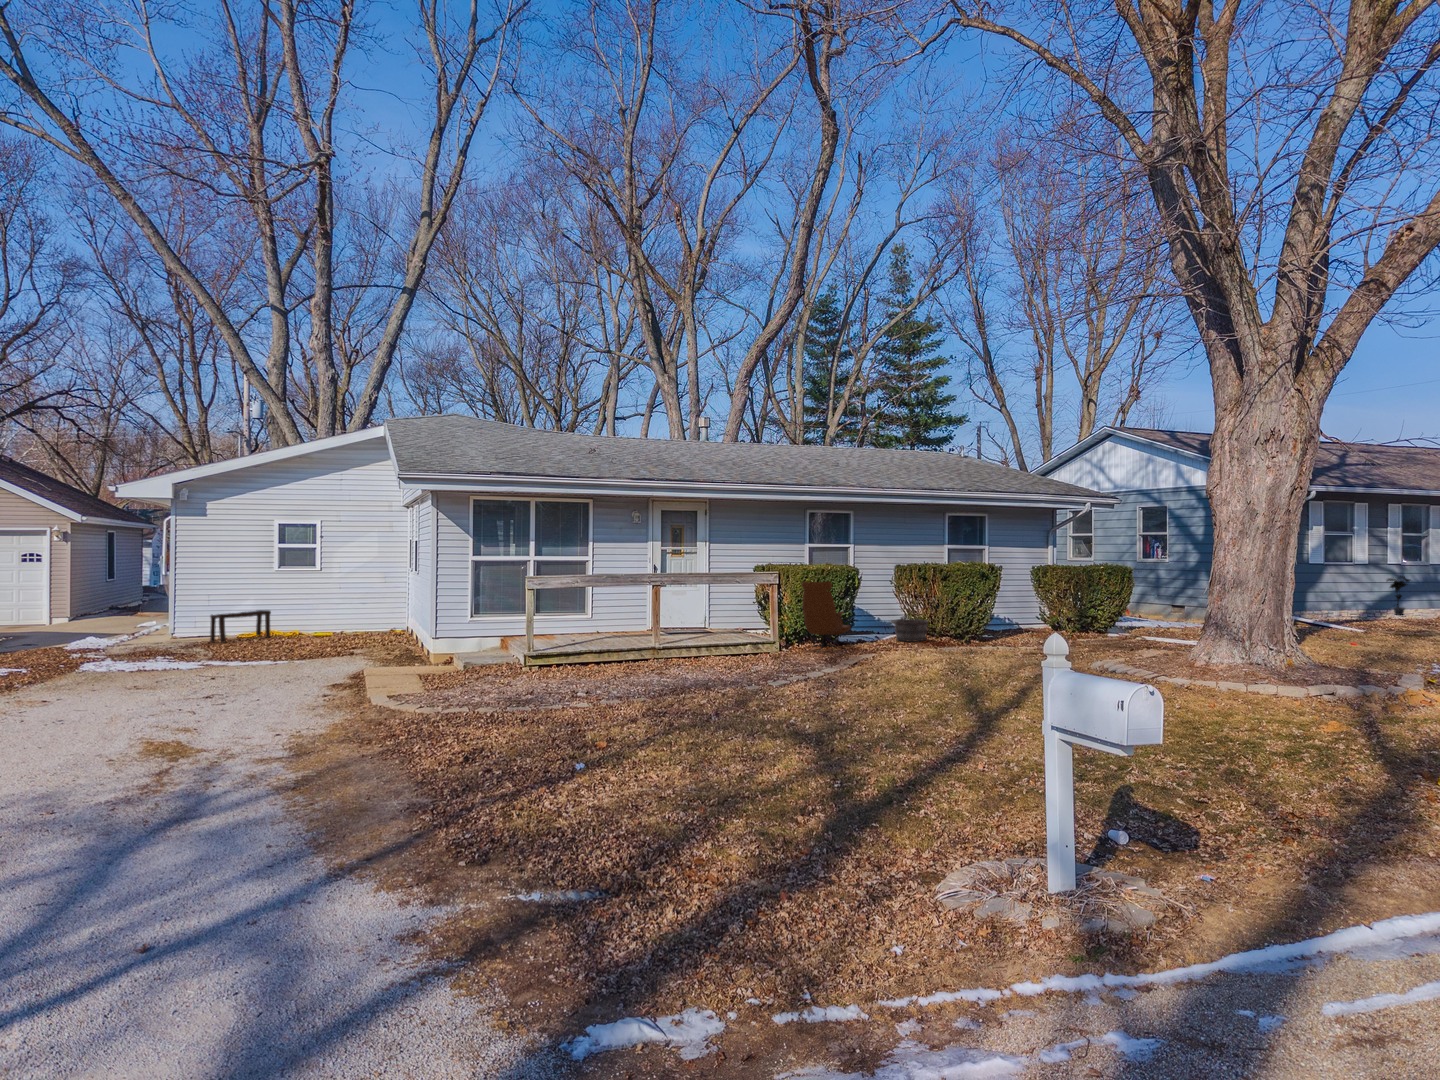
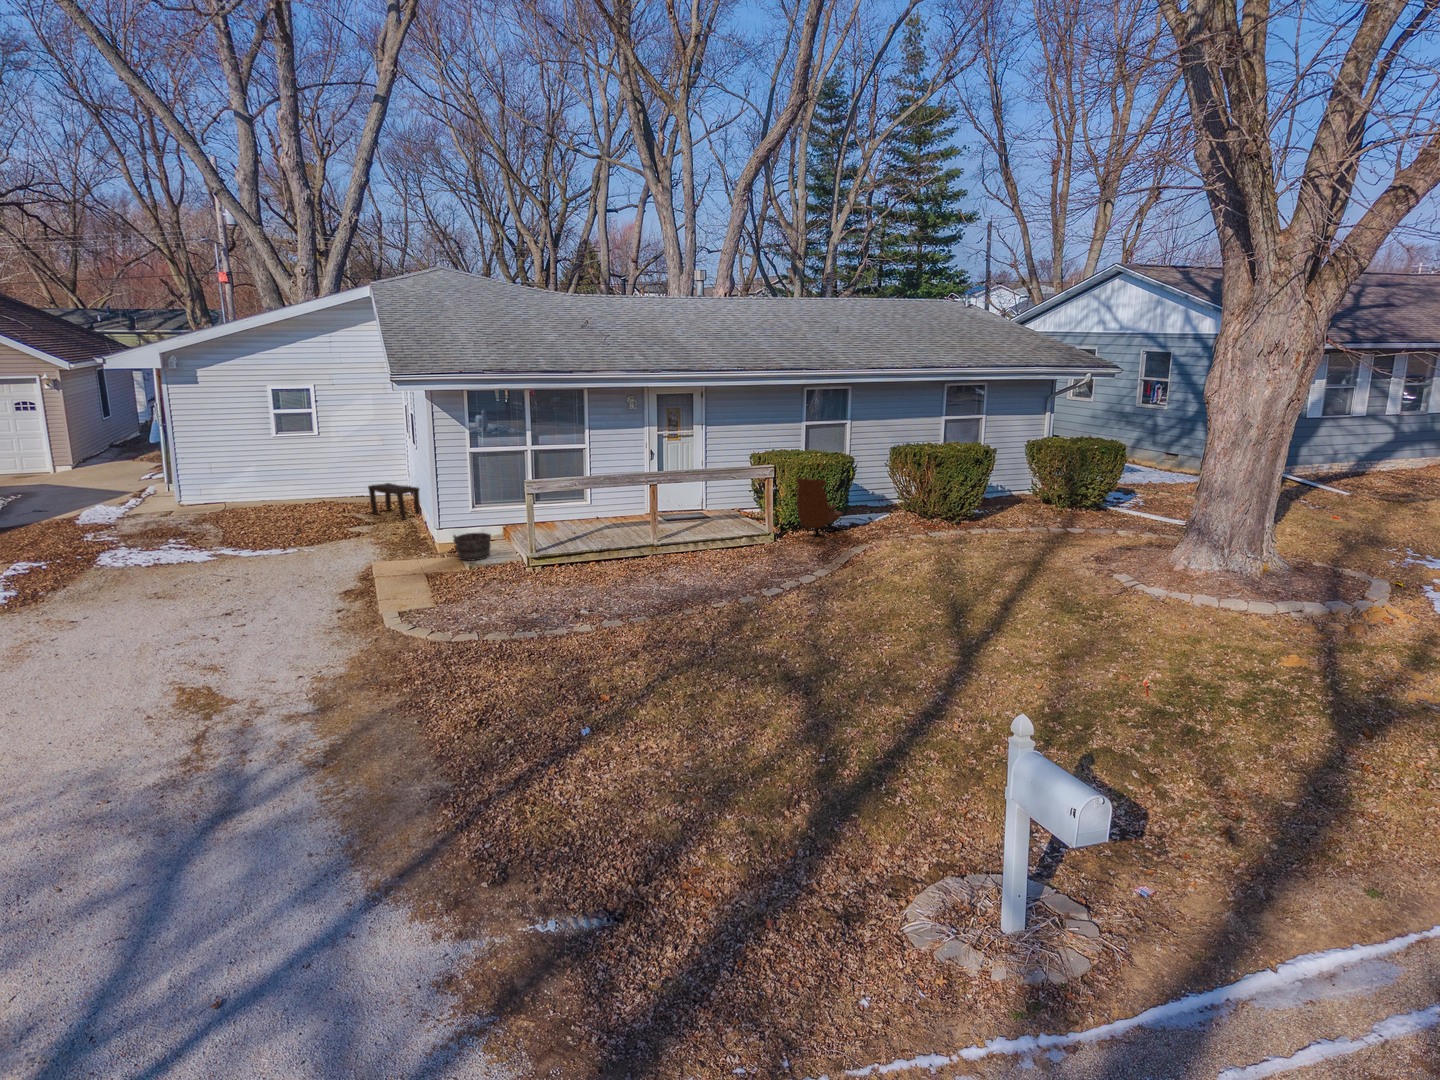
potted plant: present [1387,576,1410,615] -> none [1378,427,1406,467]
bench: present [210,610,271,643] -> present [368,483,420,520]
bucket: present [890,617,928,642] -> present [453,533,491,561]

